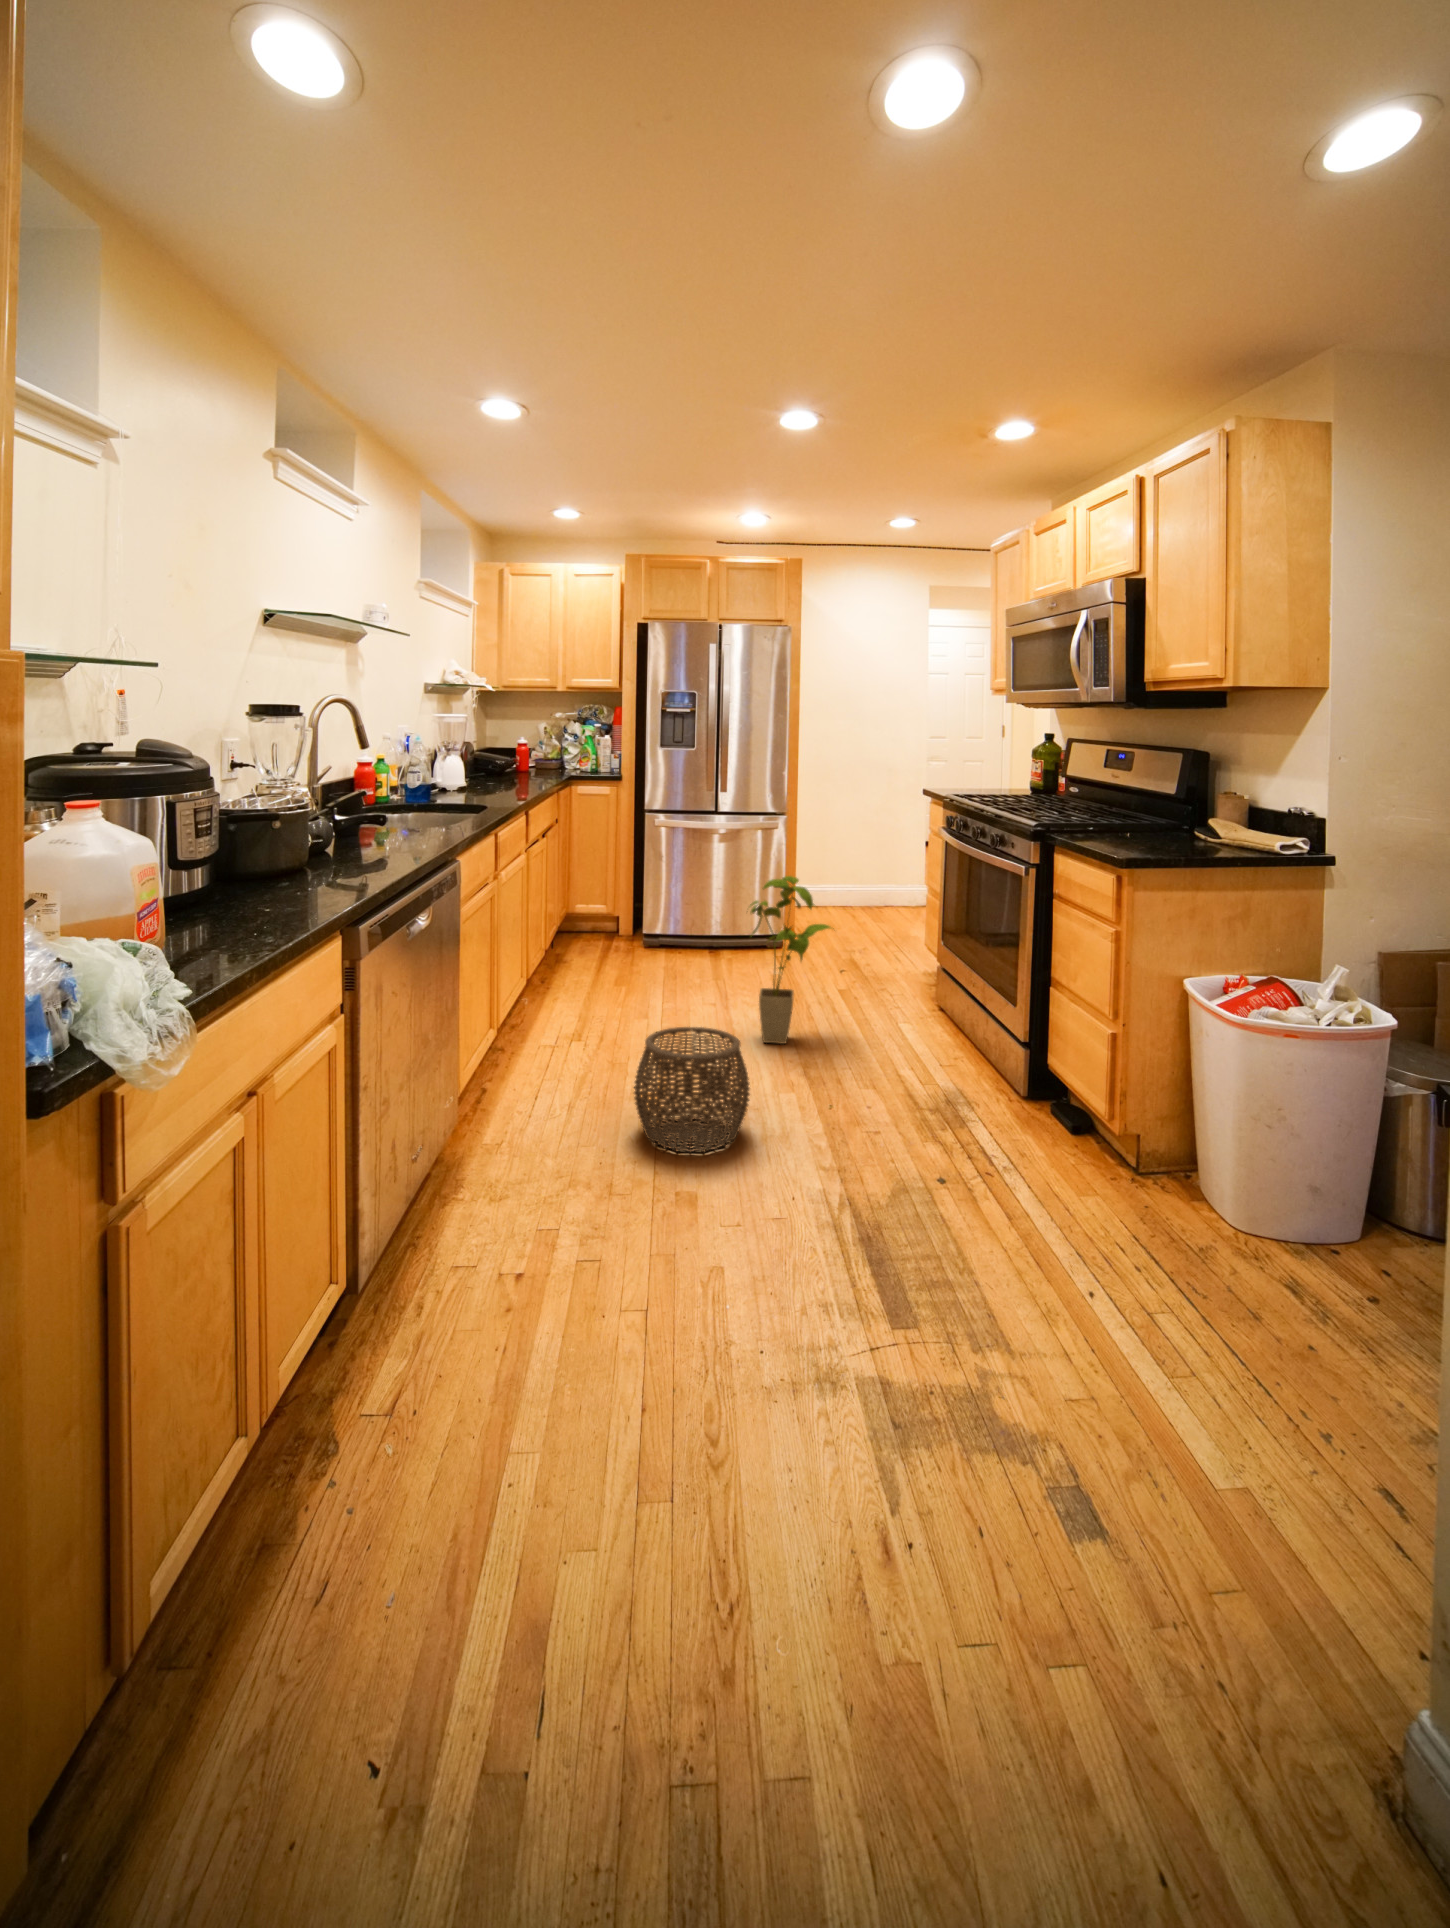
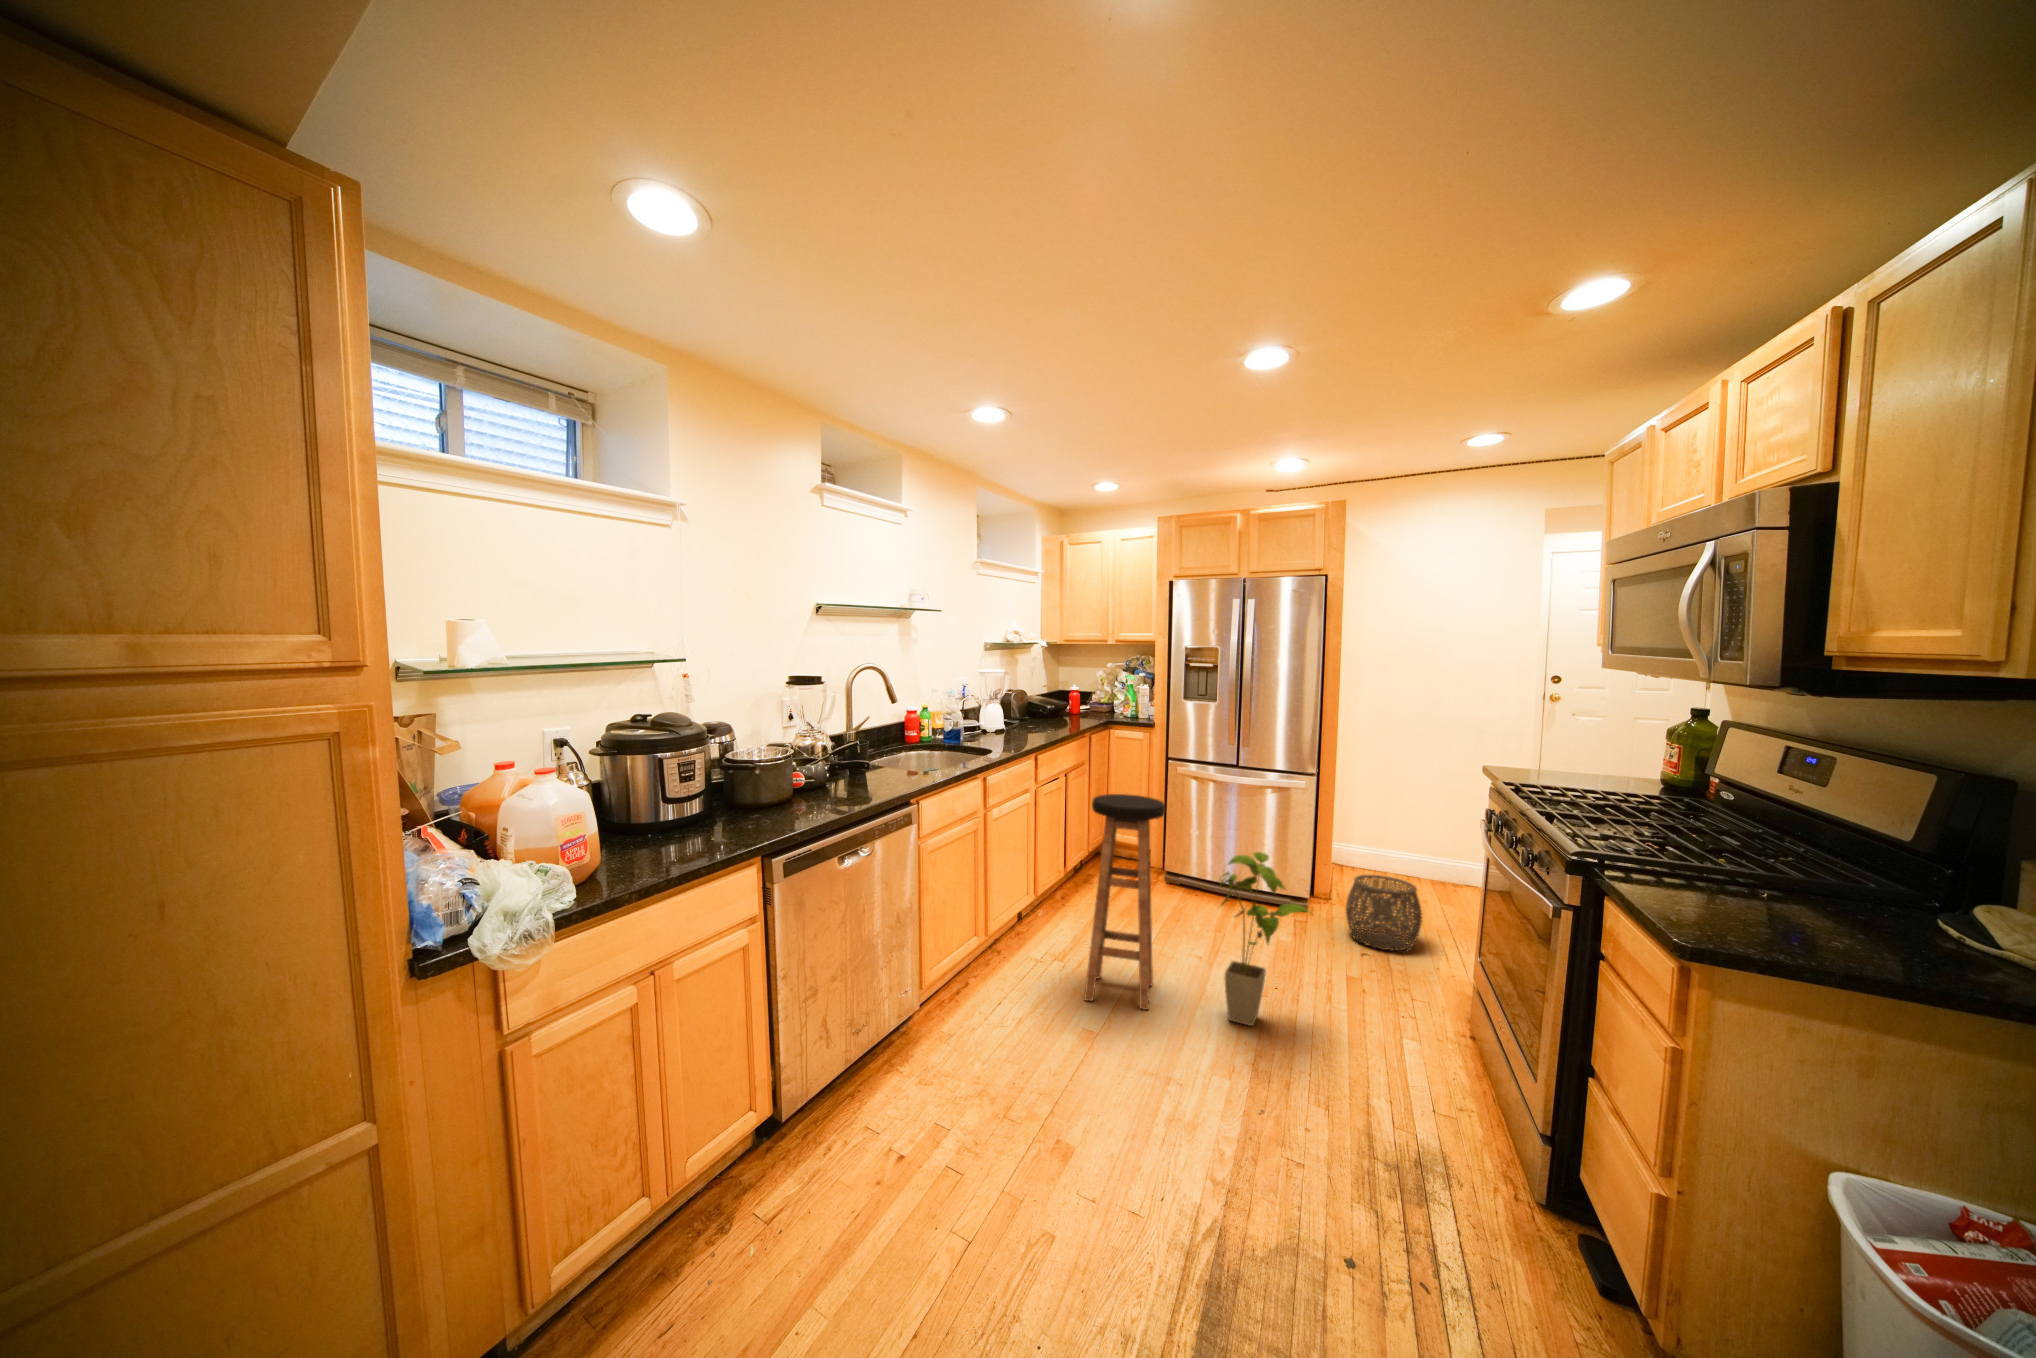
bar stool: none [615,835,692,1048] -> present [1084,794,1165,1010]
woven basket: present [634,1027,750,1152] -> present [1346,875,1422,951]

